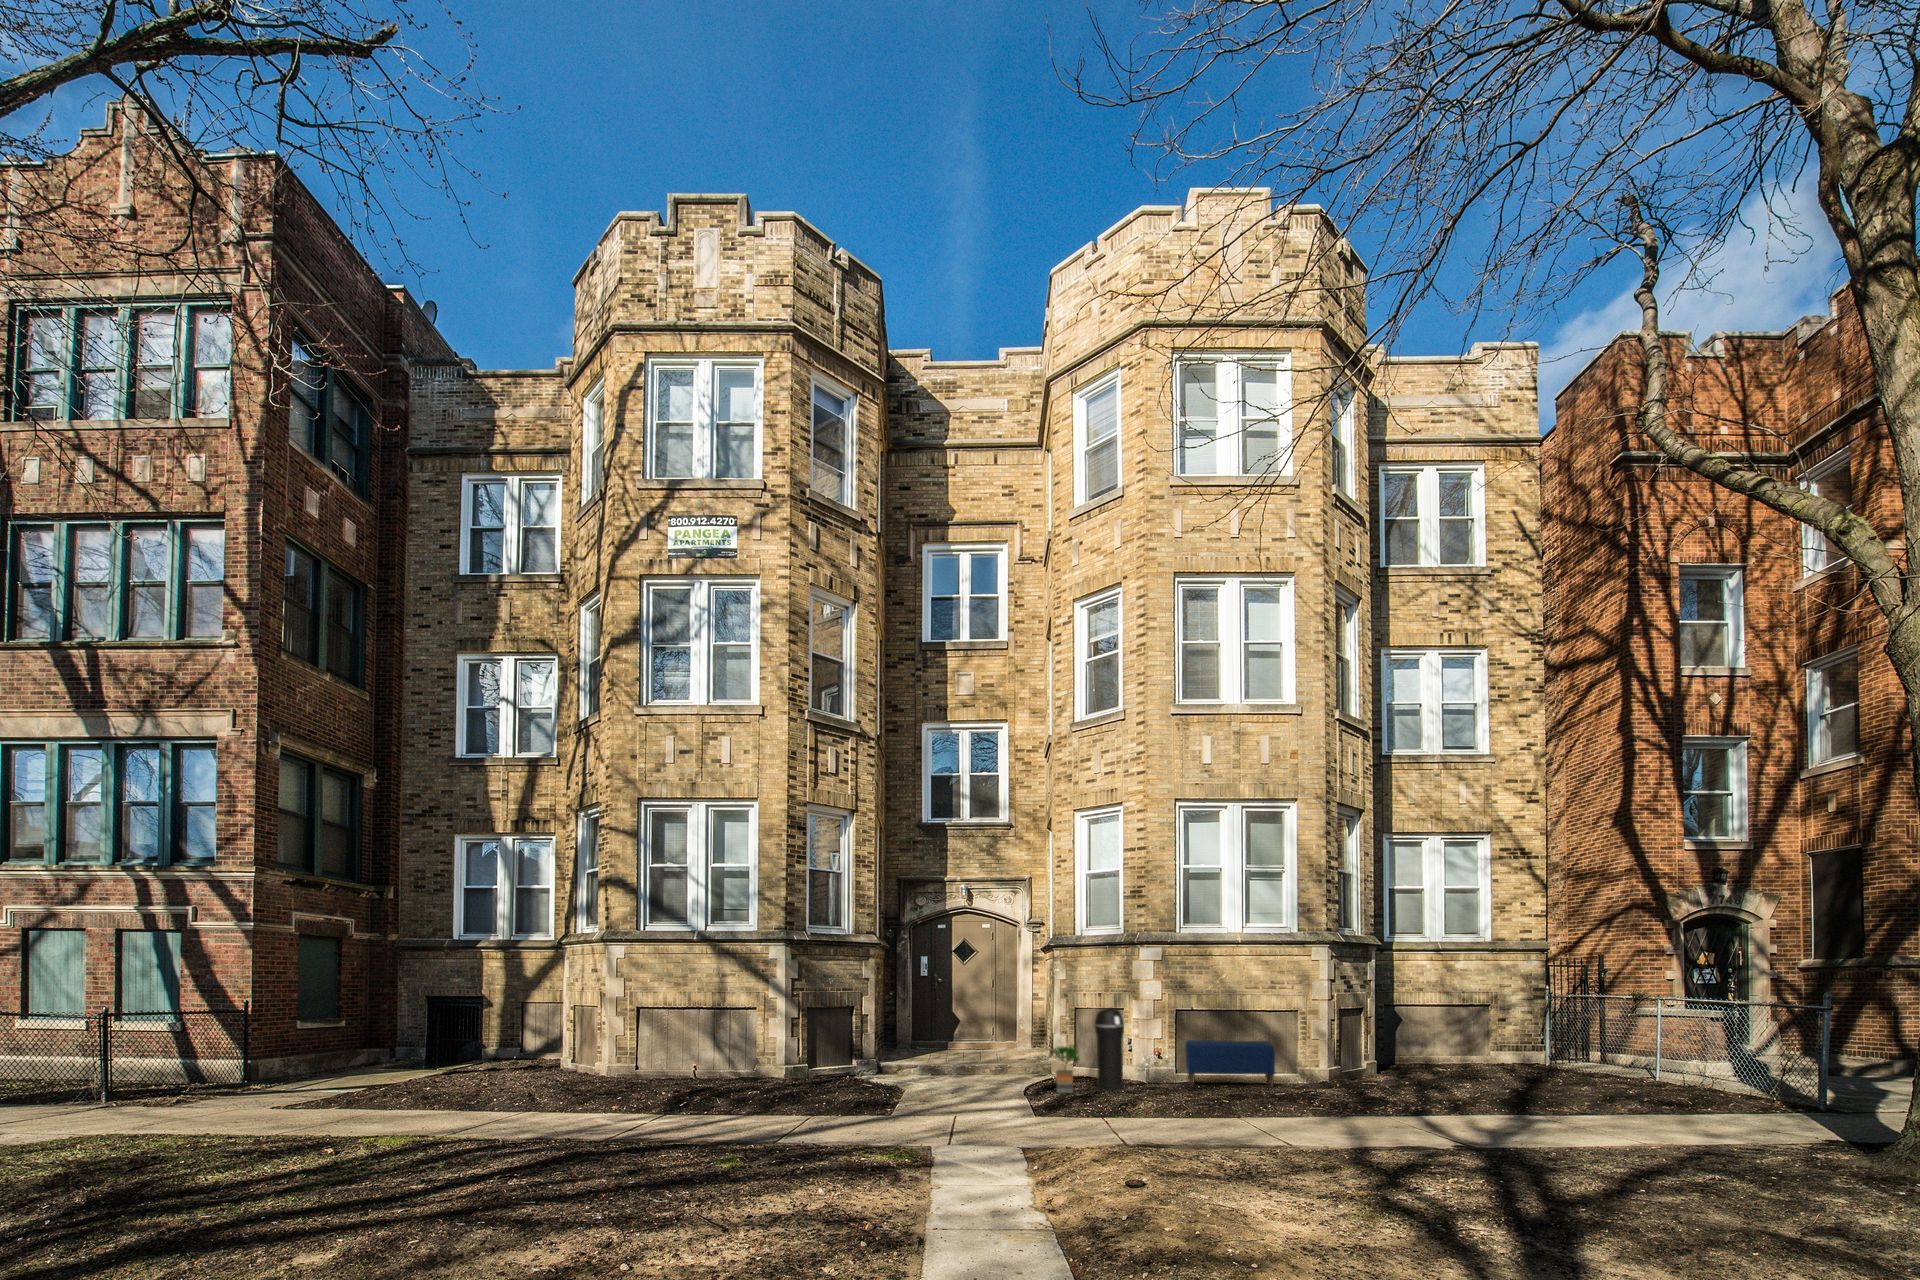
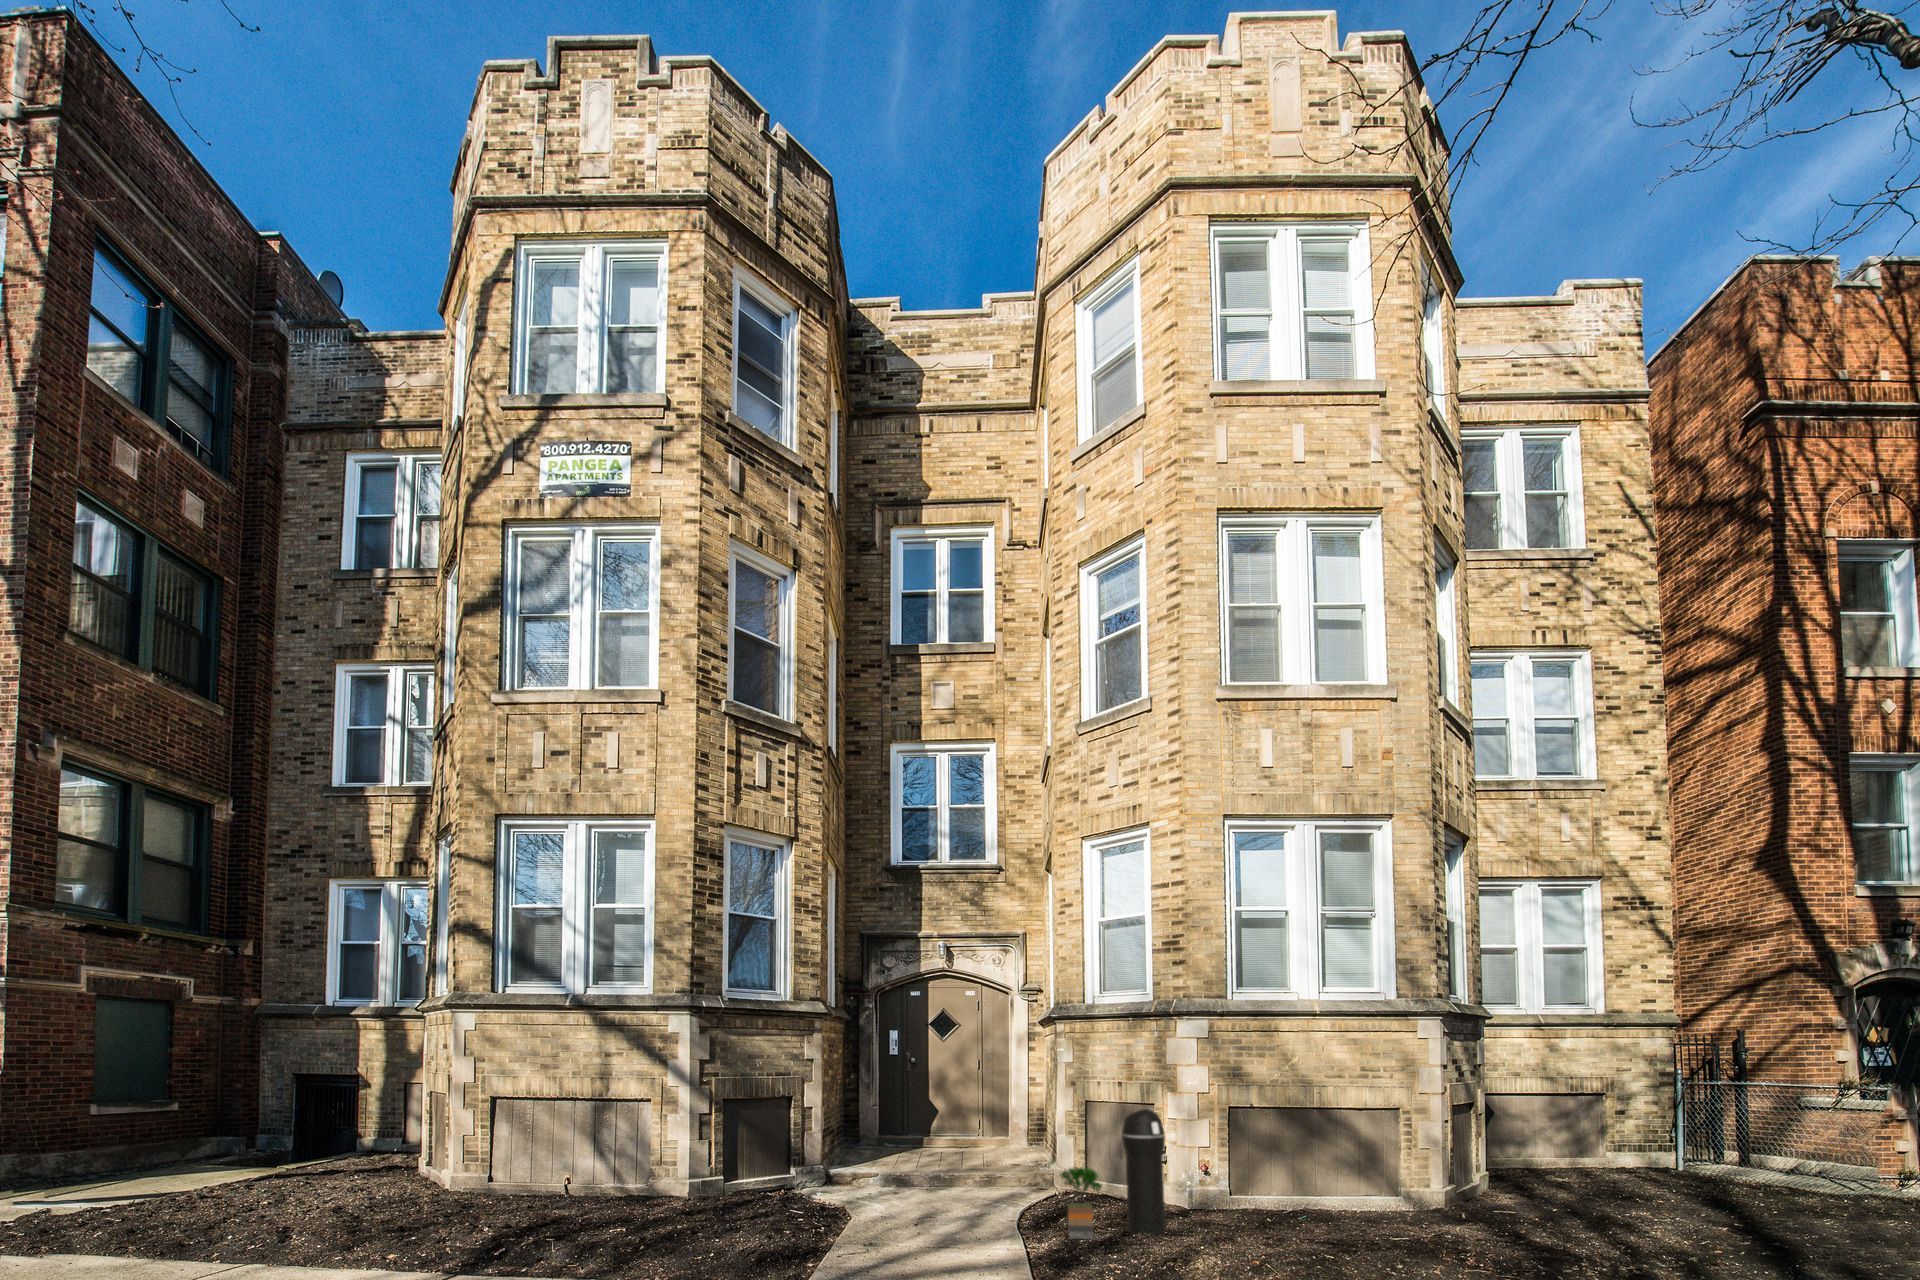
bench: present [1185,1040,1275,1087] -> none [1247,1157,1382,1227]

